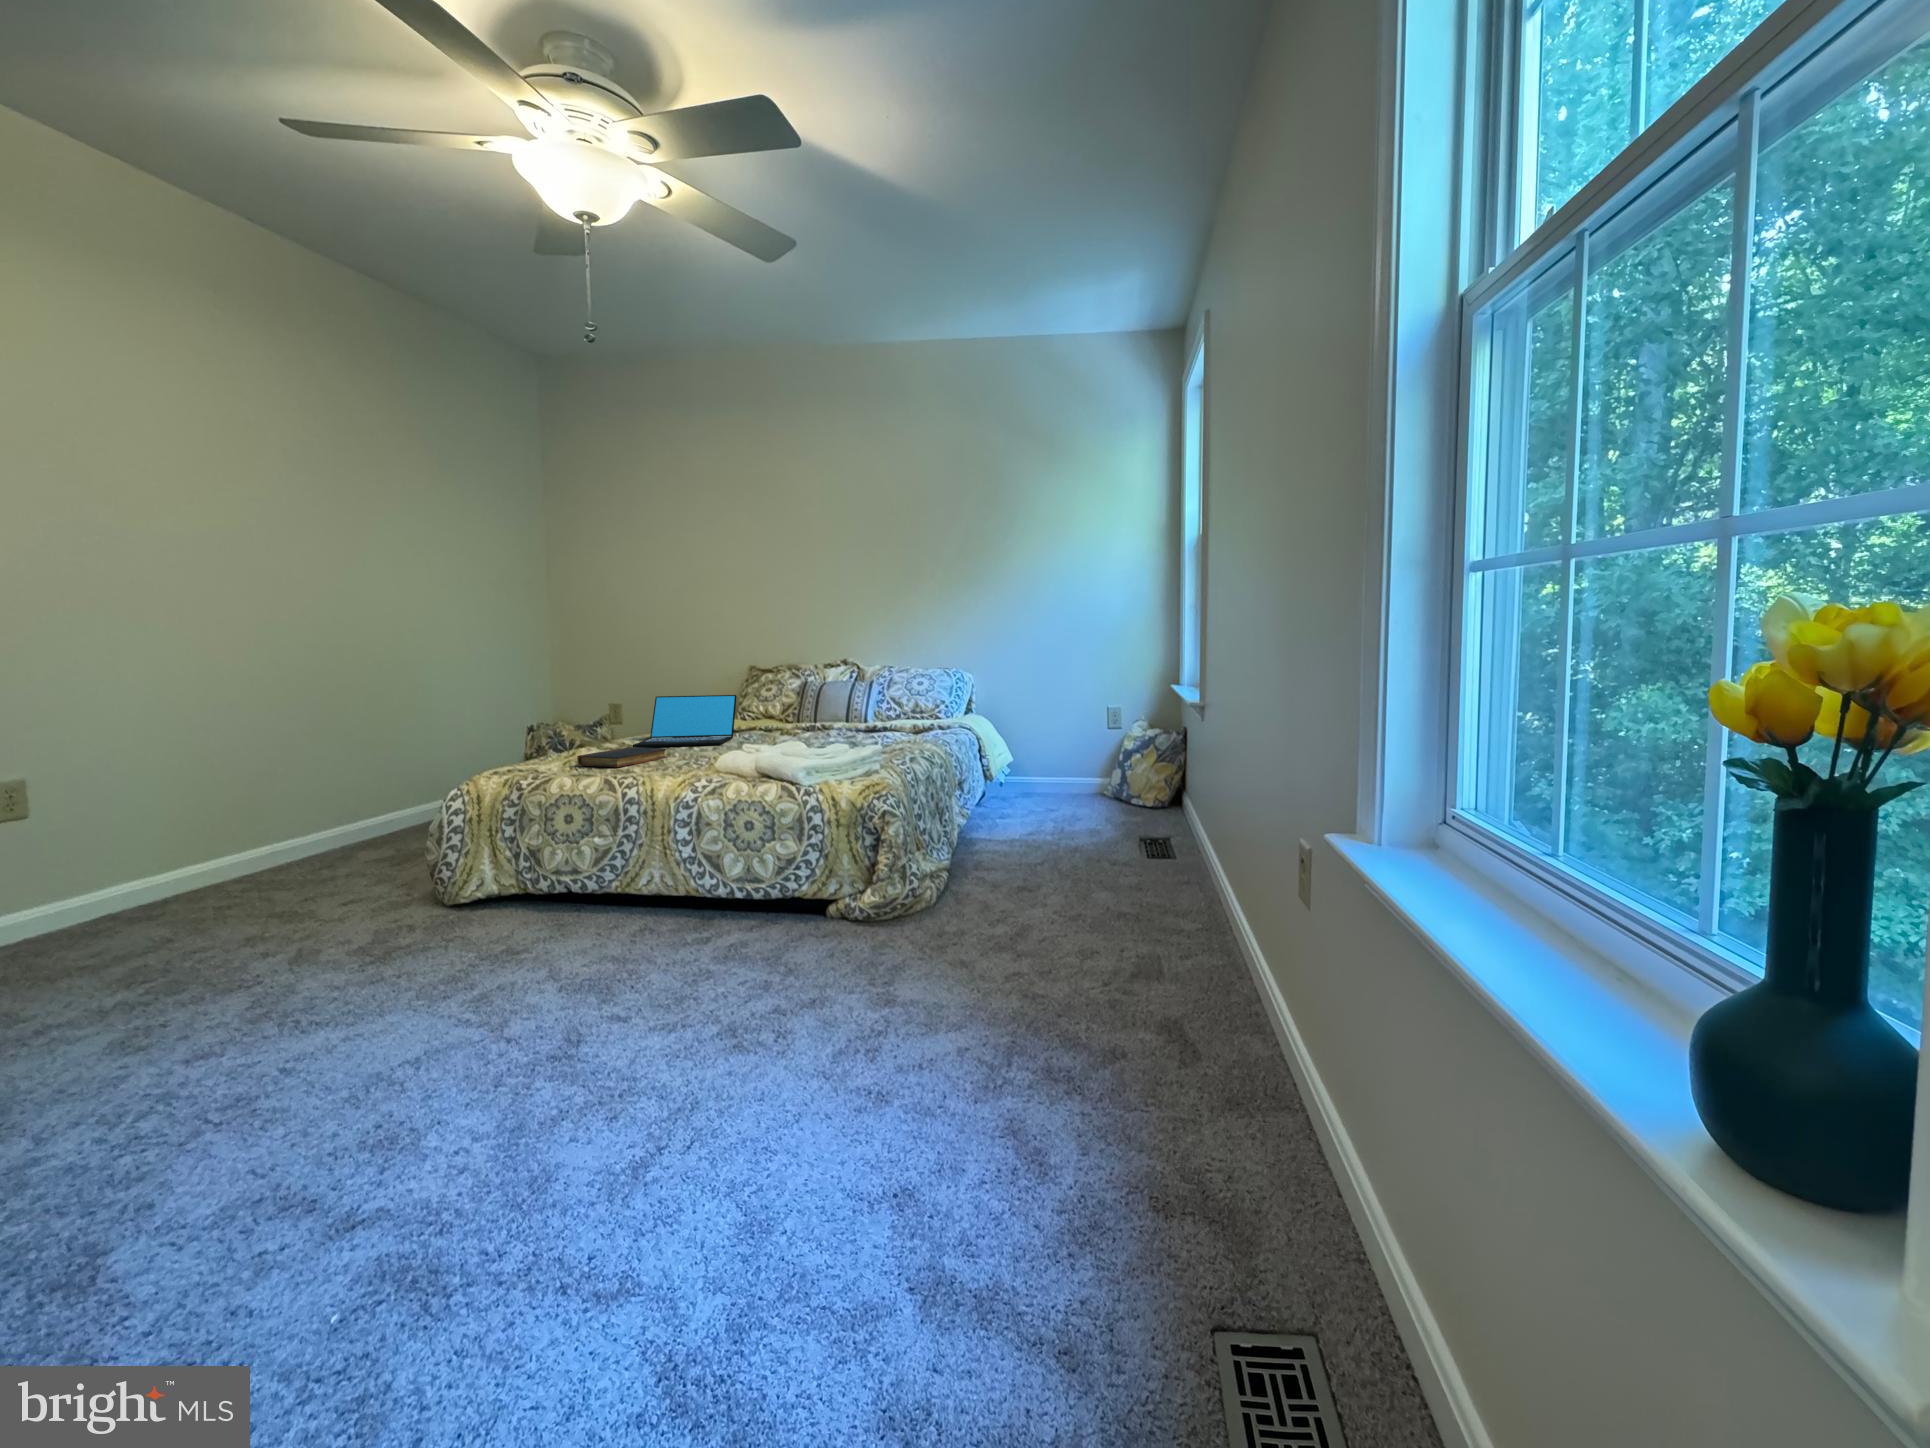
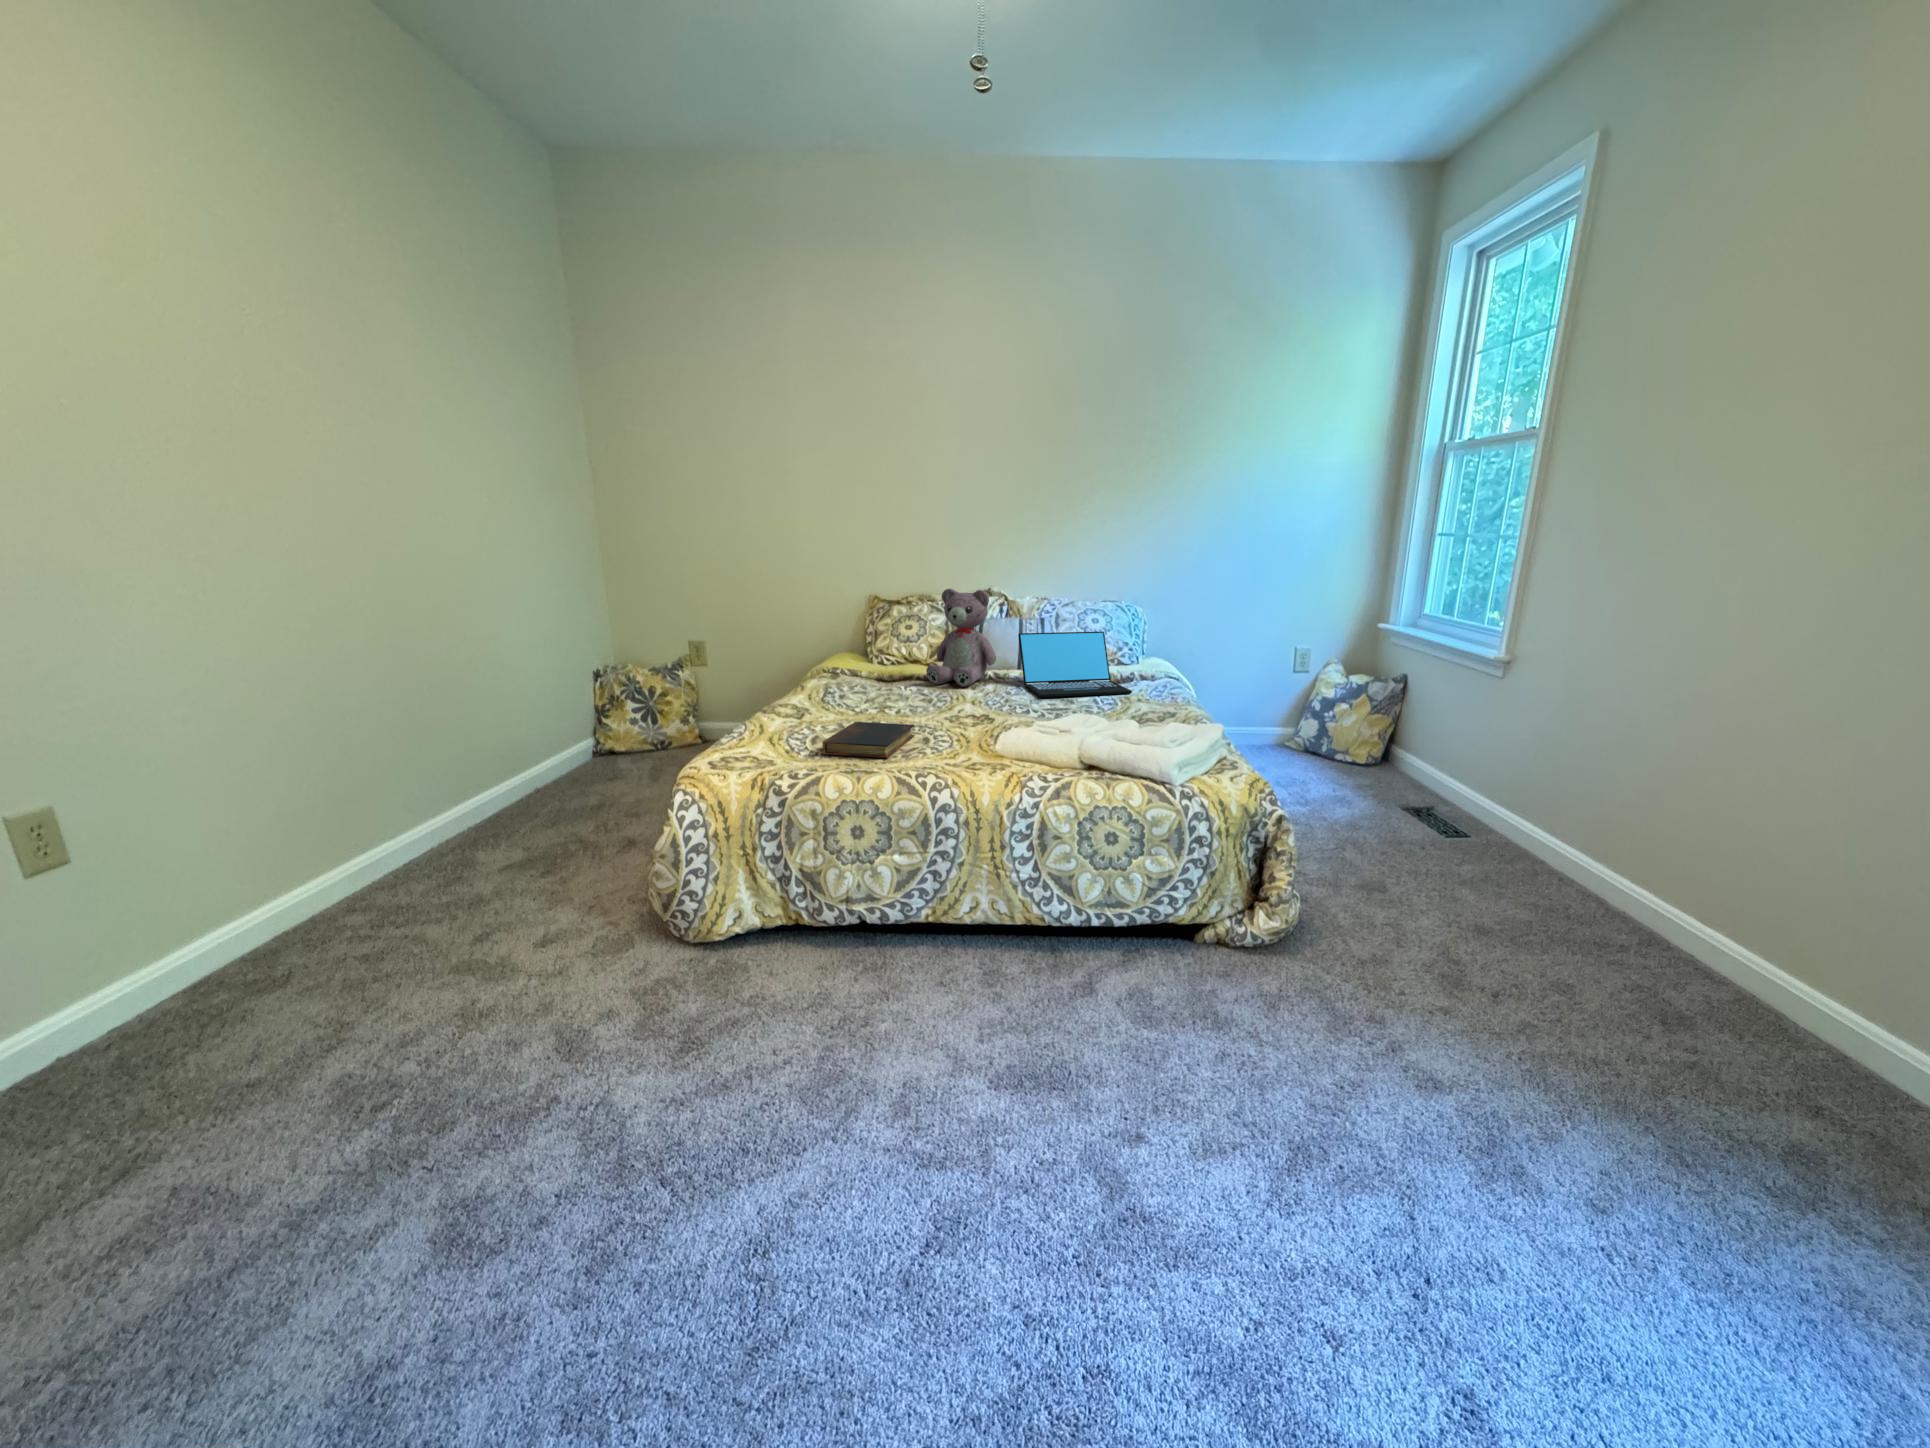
teddy bear: none [749,656,808,732] -> present [926,589,996,687]
laptop: present [632,695,737,747] -> present [1018,631,1132,697]

